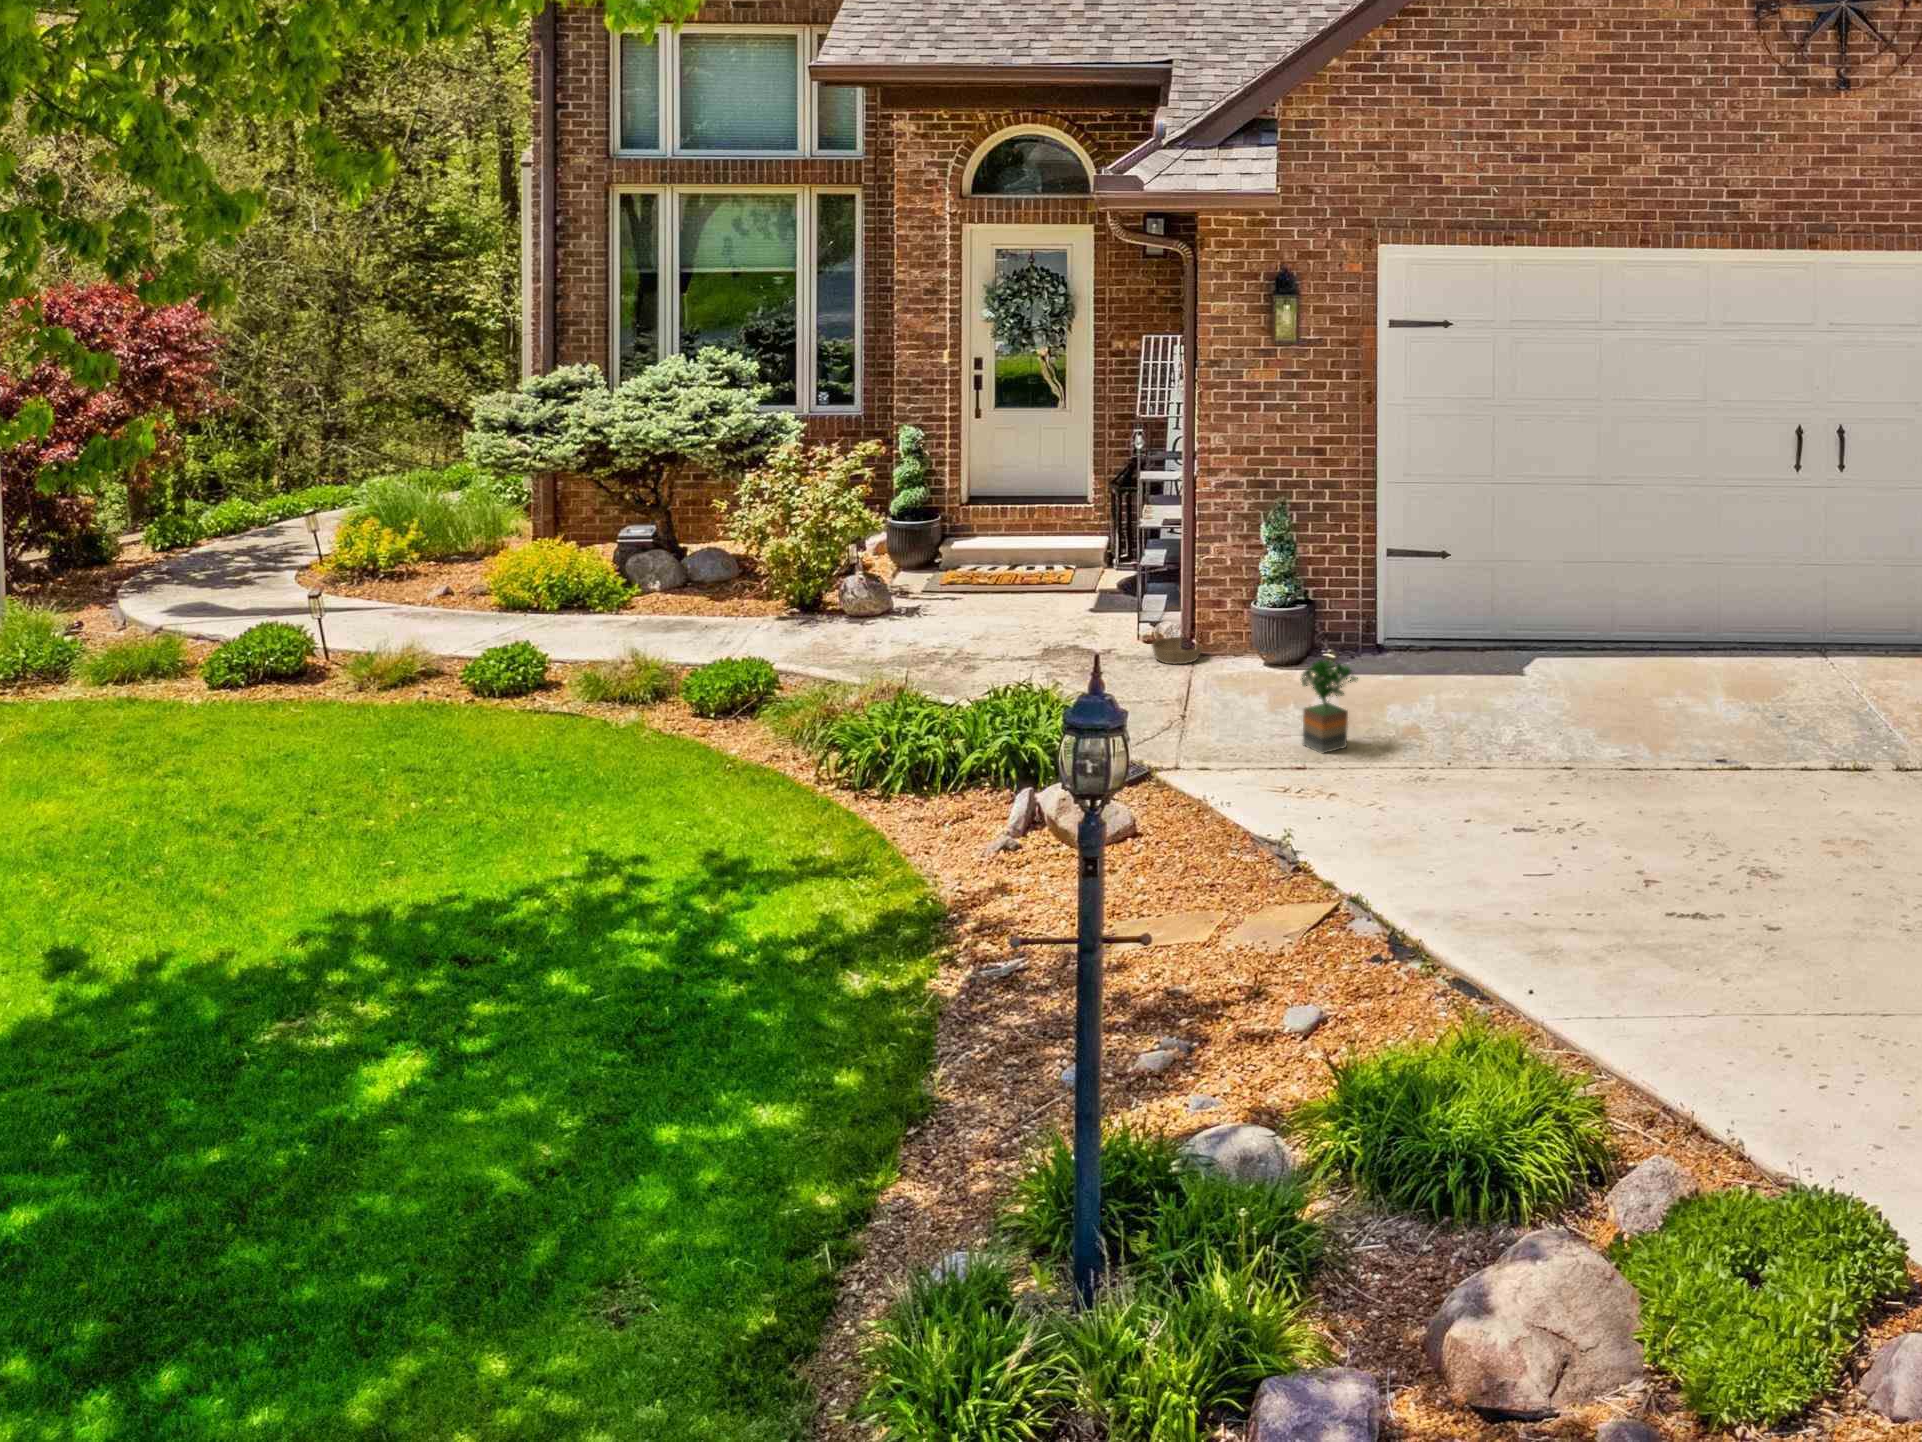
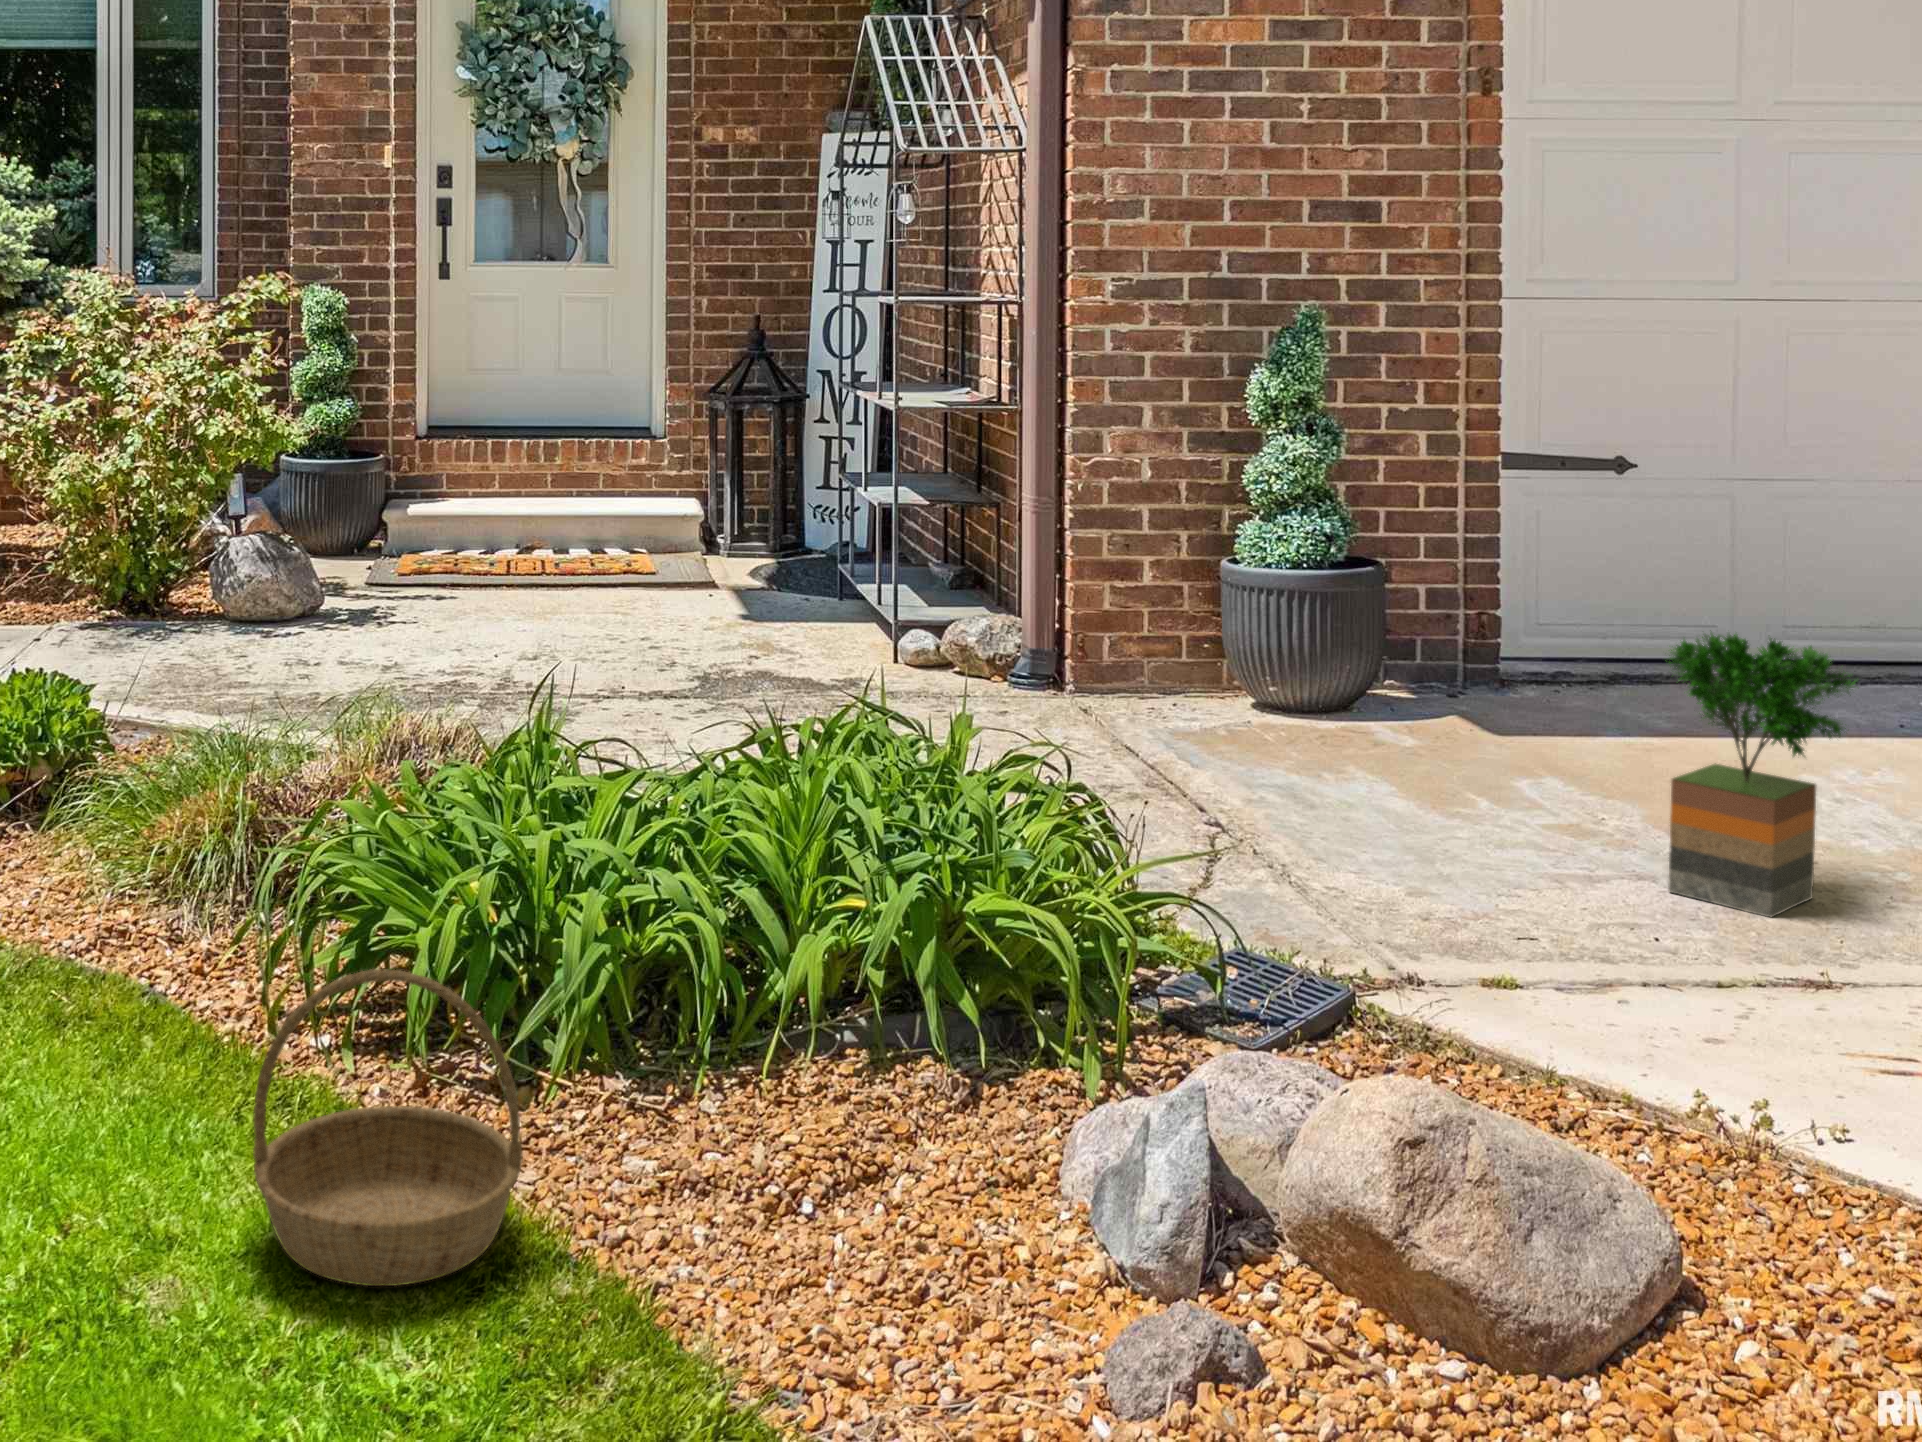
basket: present [1152,607,1202,664] -> present [253,969,523,1286]

